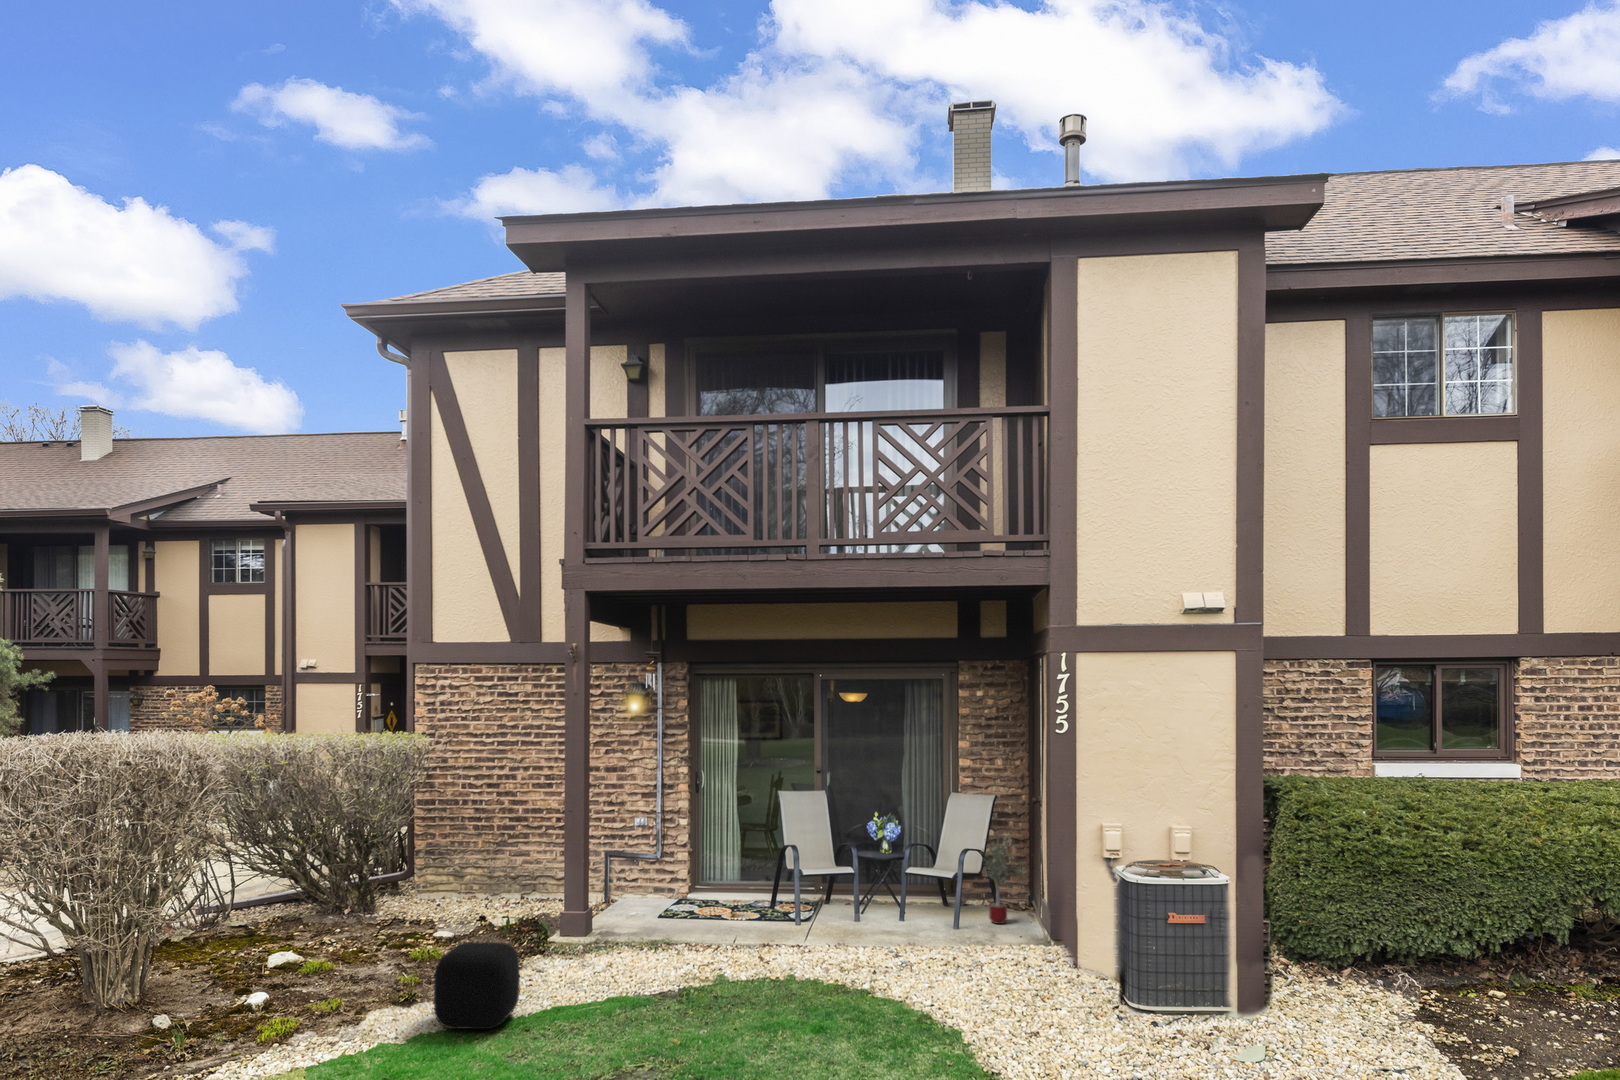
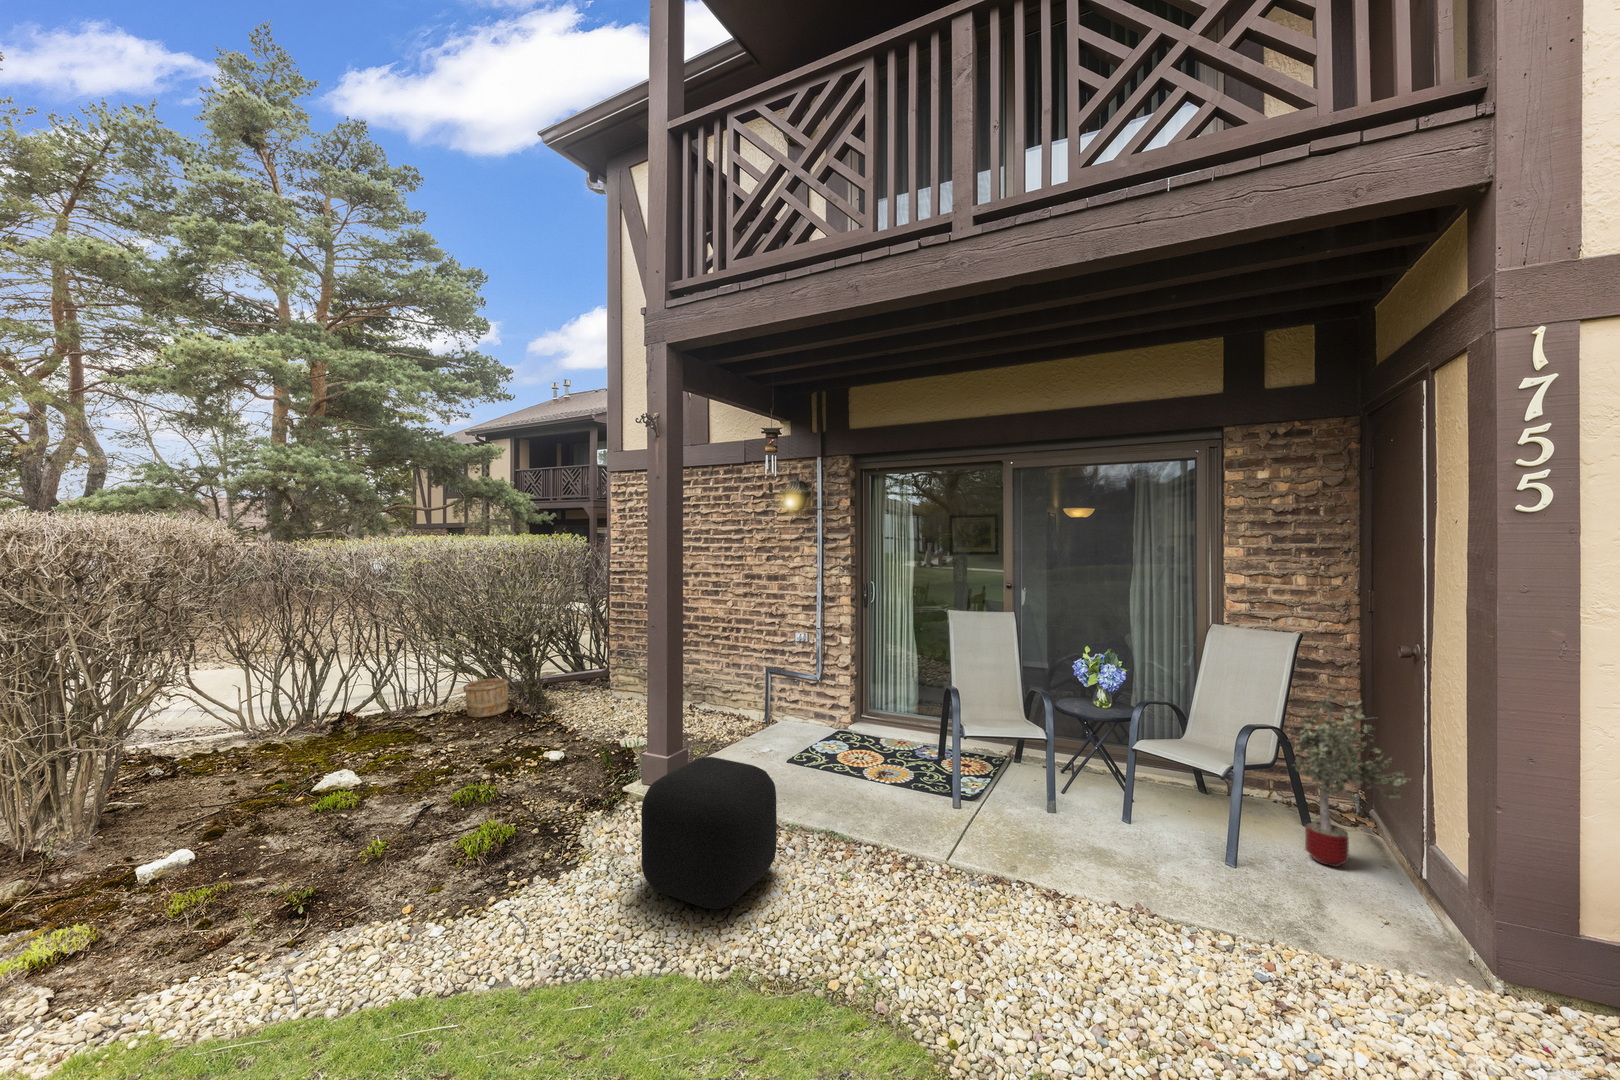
wooden bucket: none [301,890,343,930] -> present [464,678,509,717]
ottoman: present [434,942,520,1029] -> present [641,757,777,909]

